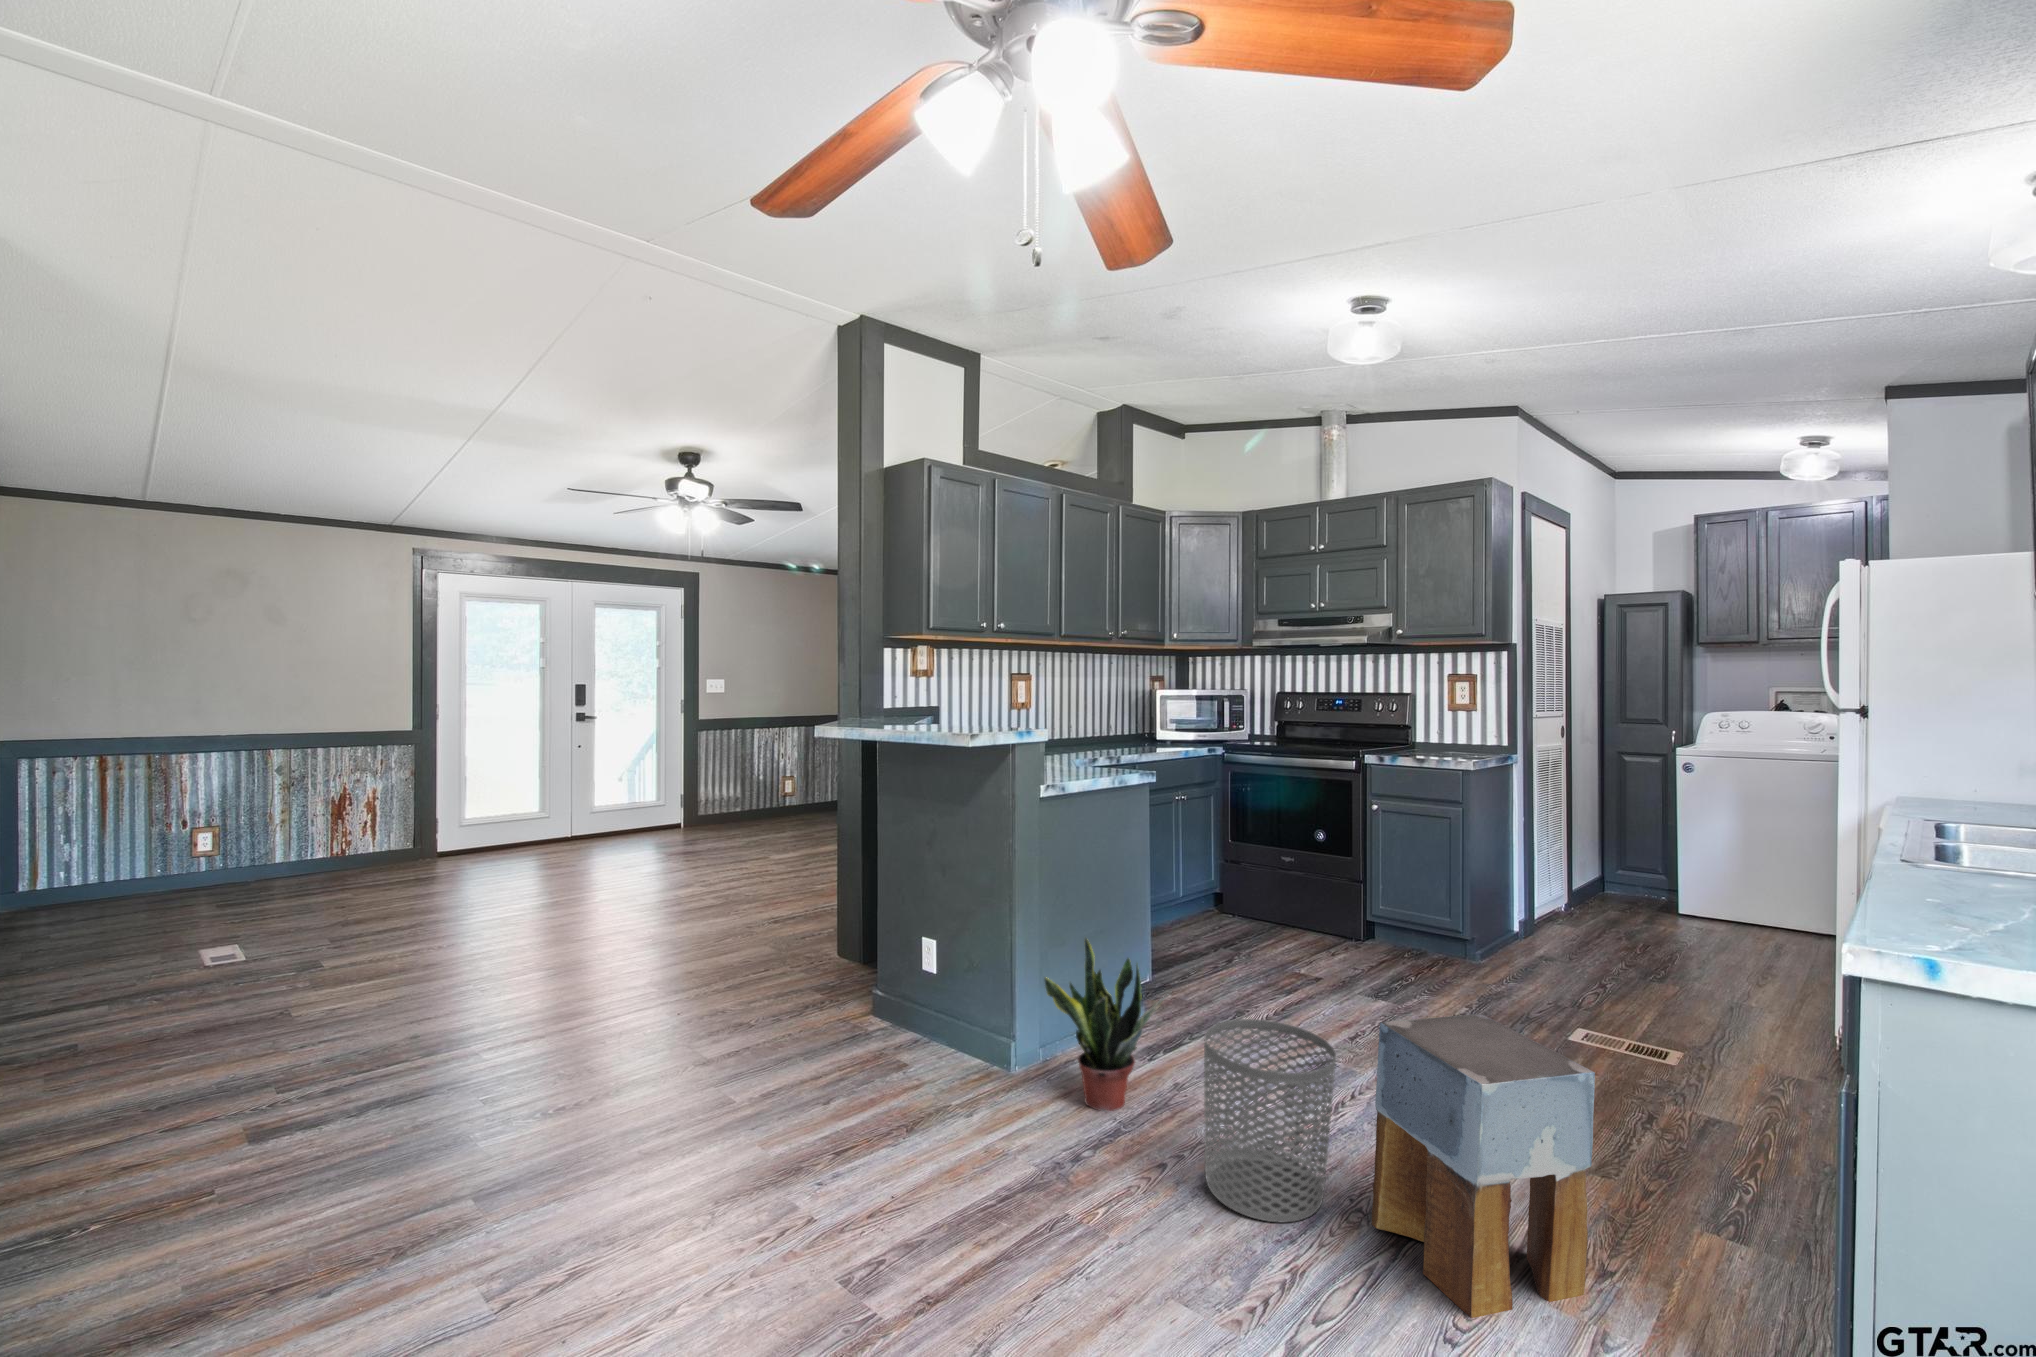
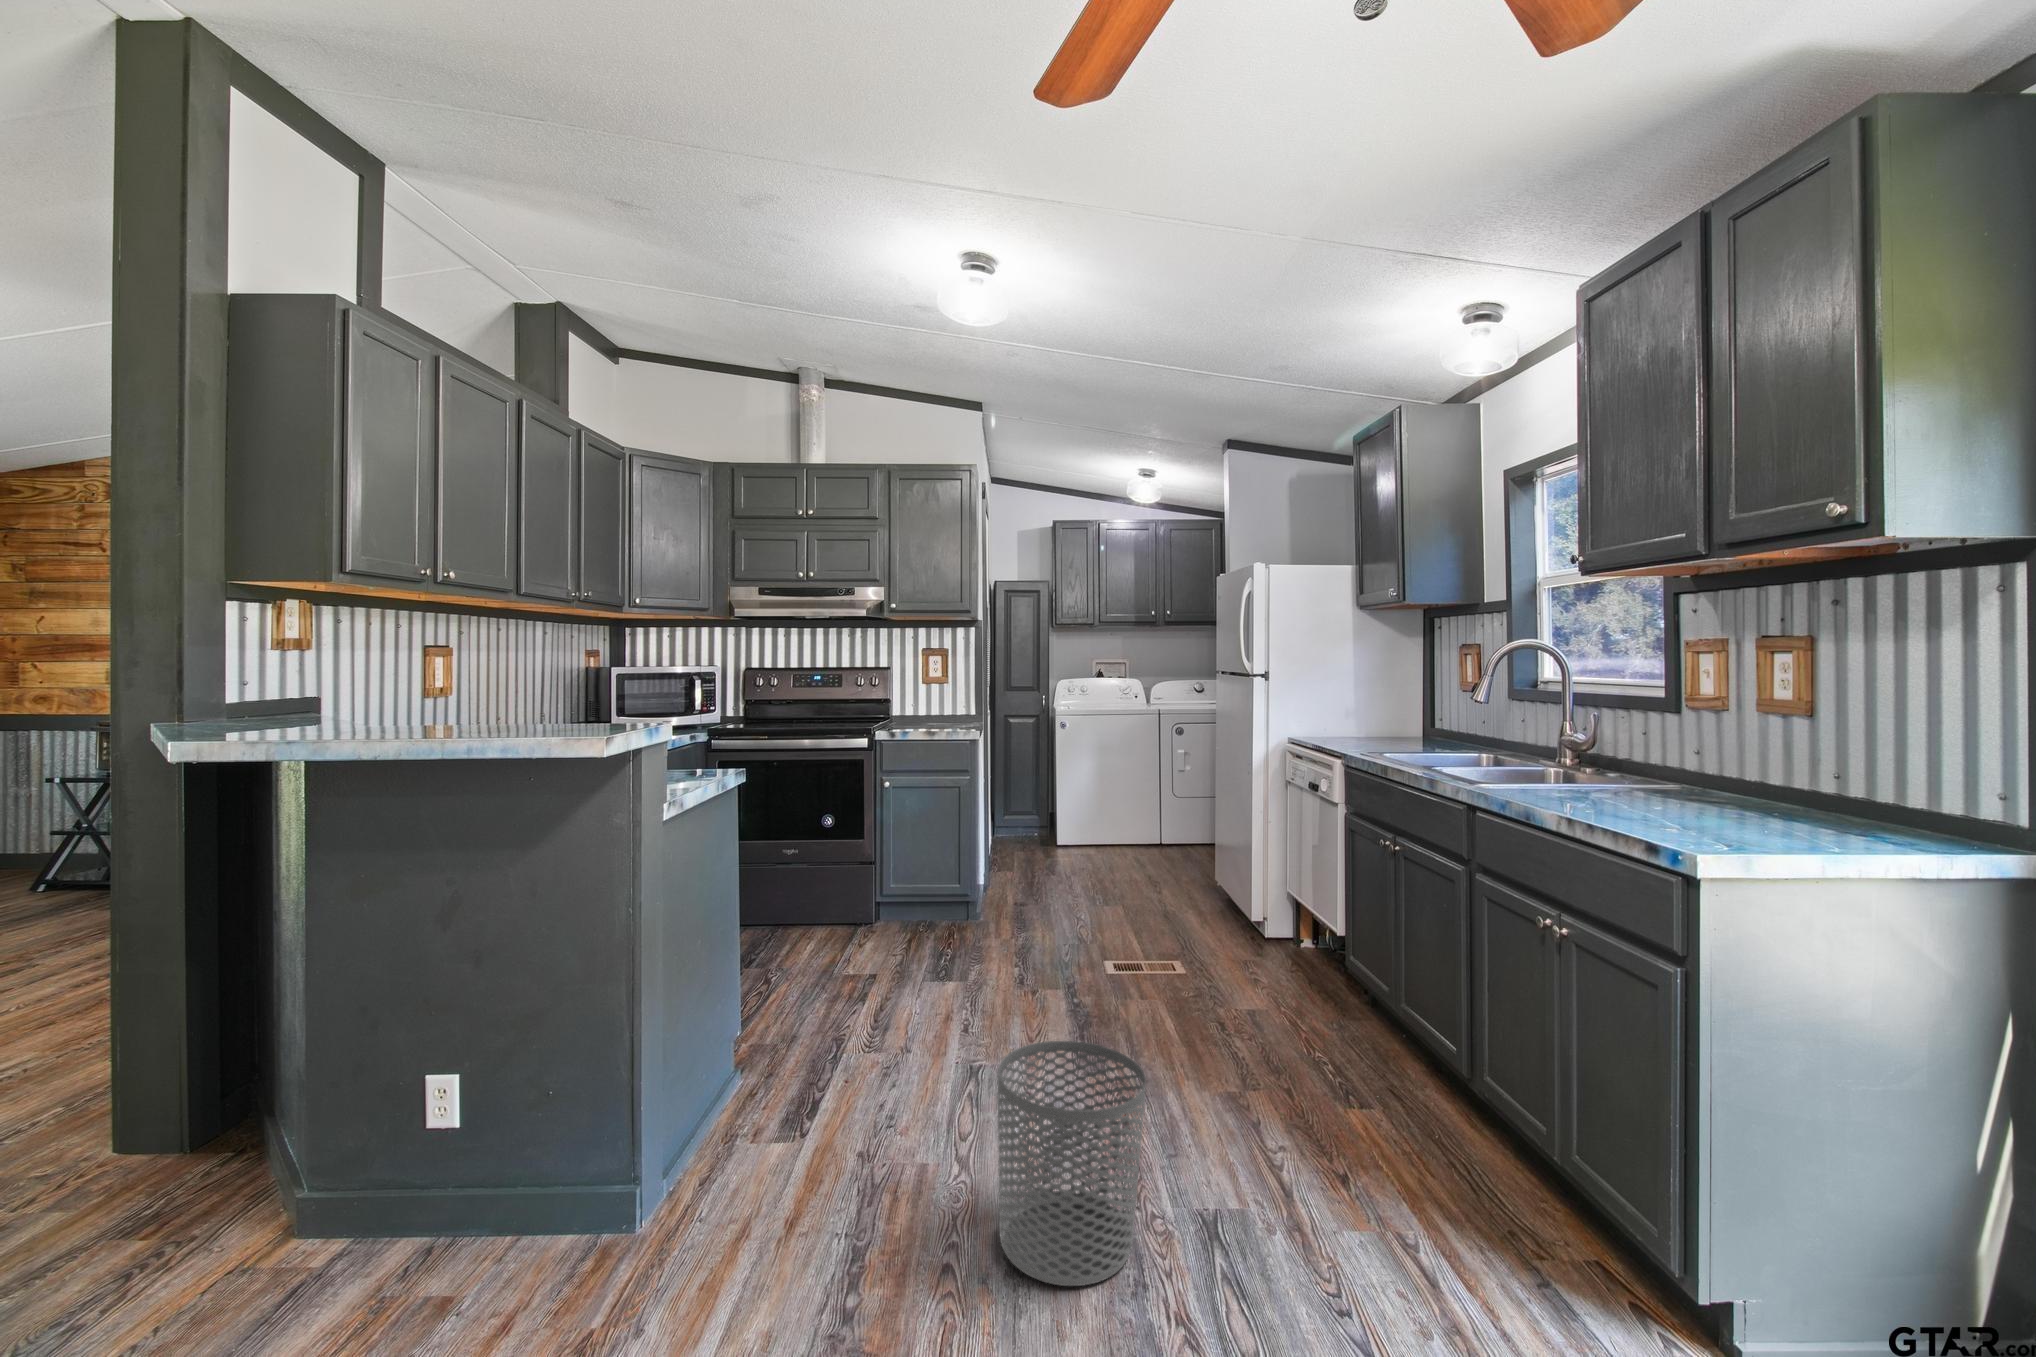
potted plant: present [1044,938,1164,1111] -> none [734,1003,881,1233]
stool: present [1372,1014,1595,1318] -> none [1182,975,1363,1281]

